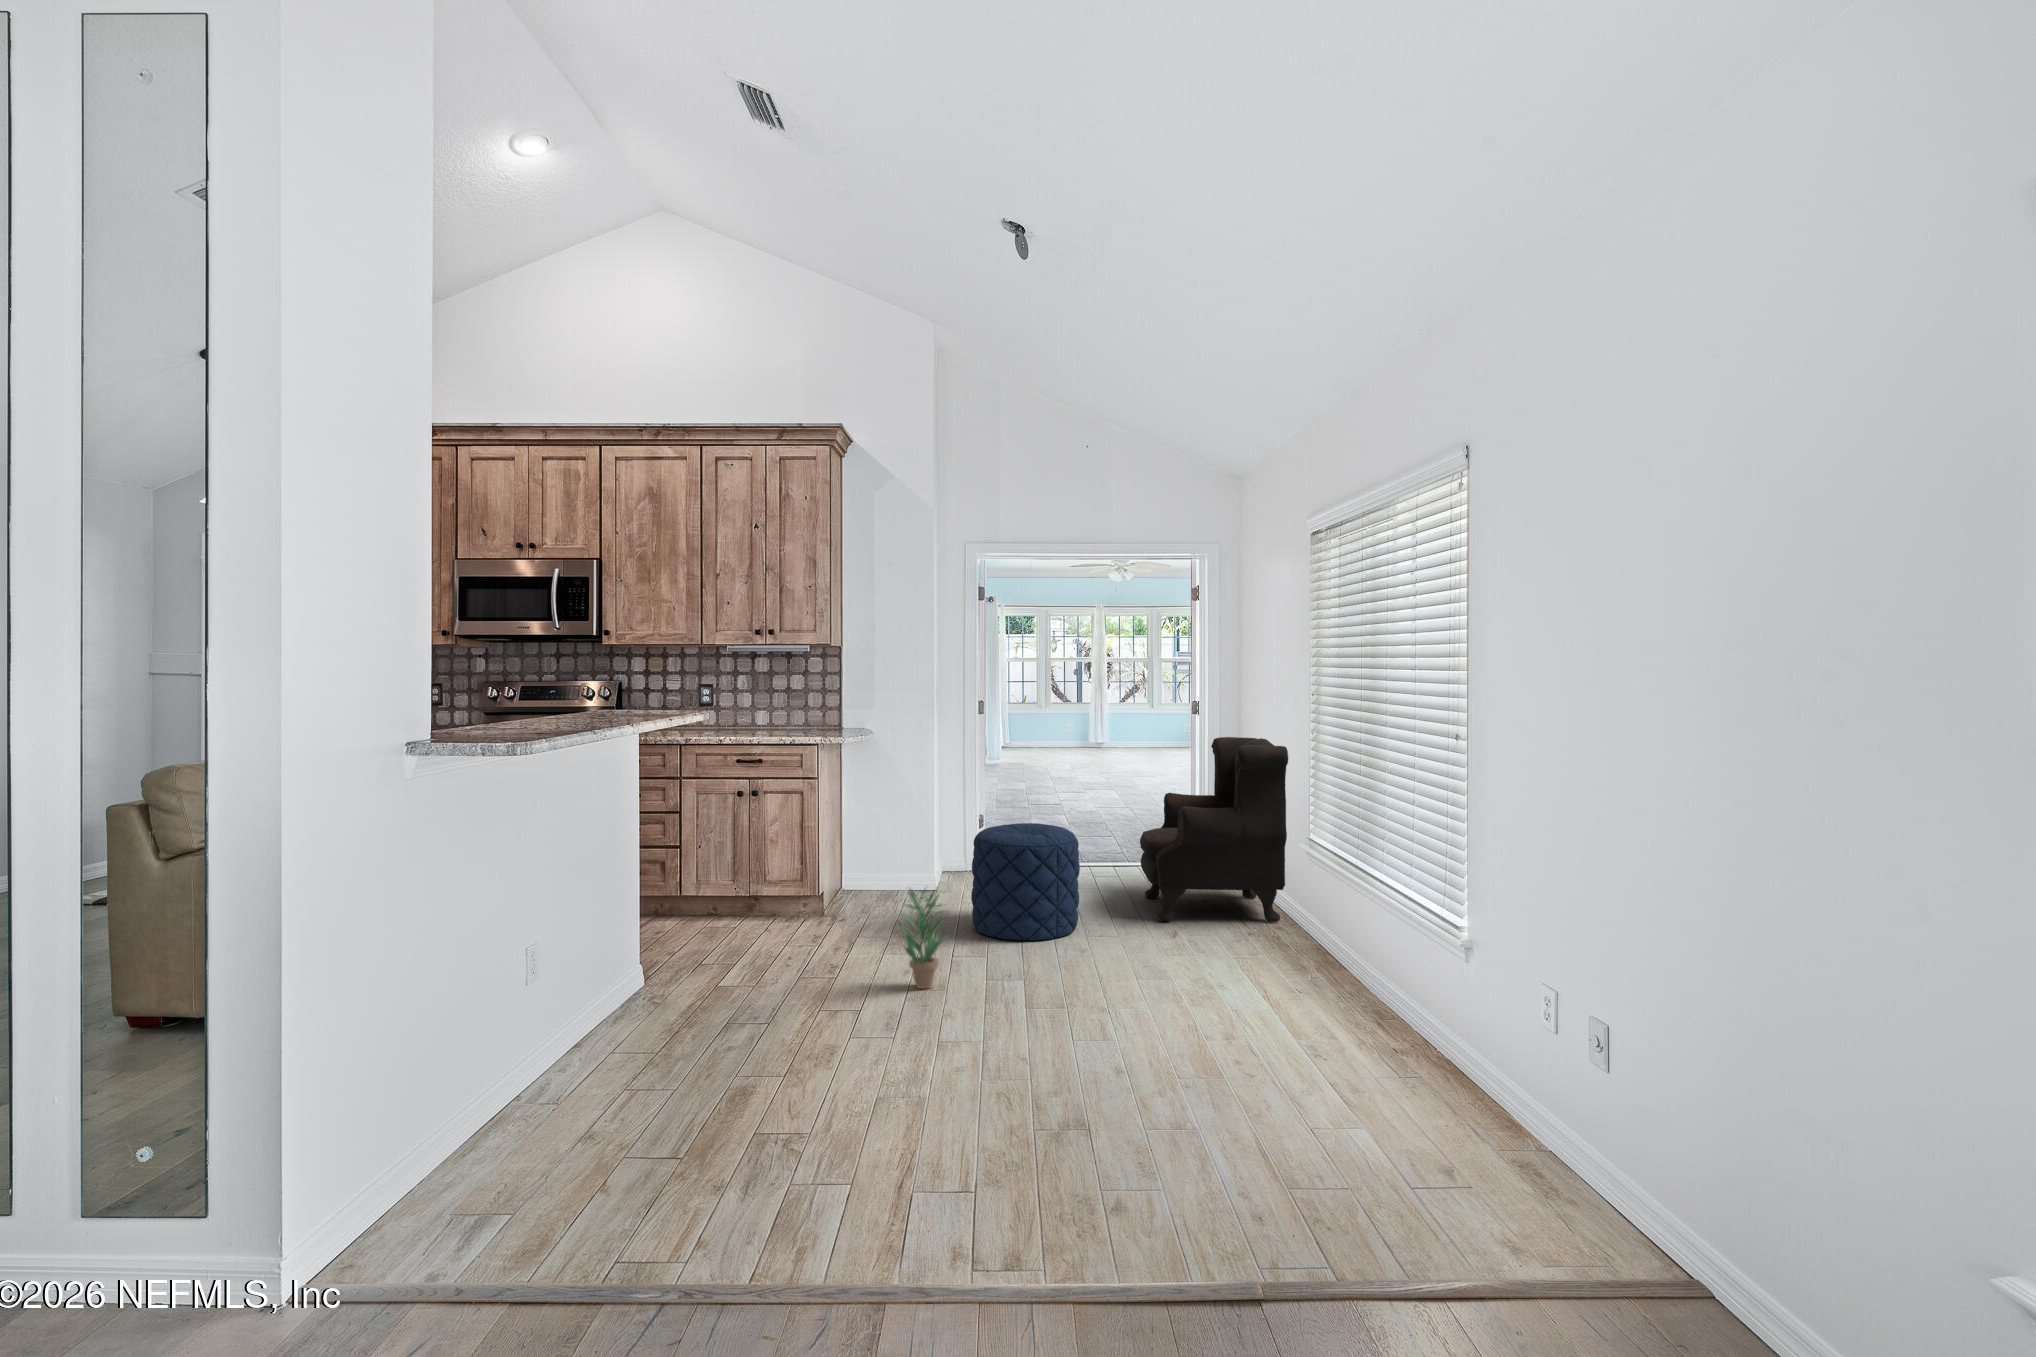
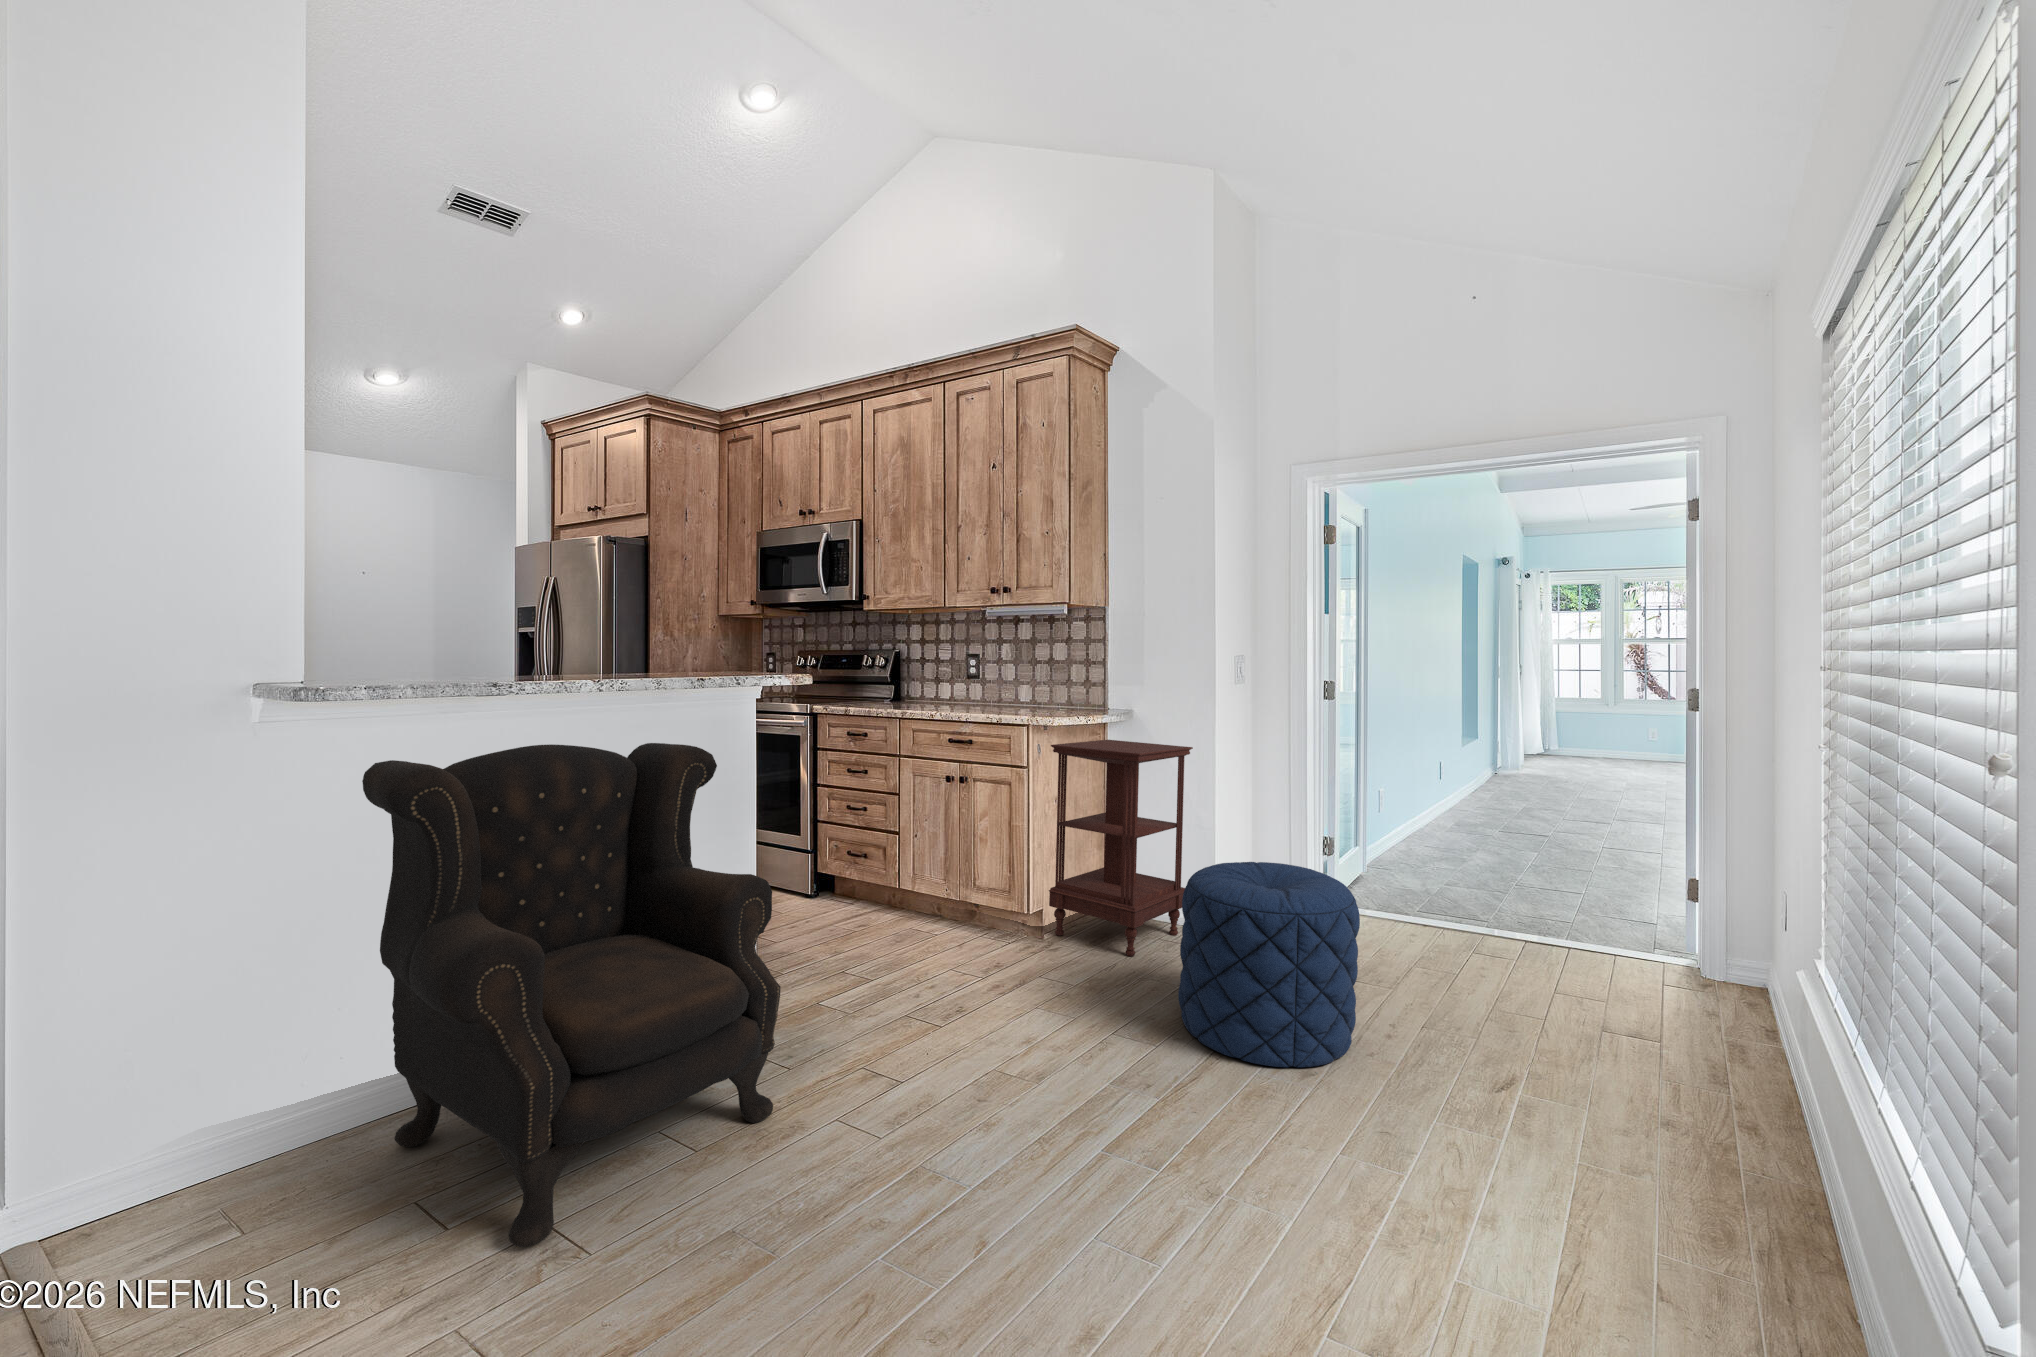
armchair: present [1140,737,1288,922] -> present [362,743,781,1247]
side table: none [830,753,926,912] -> present [1049,740,1193,956]
potted plant: present [902,889,947,989] -> none [933,952,1023,1126]

